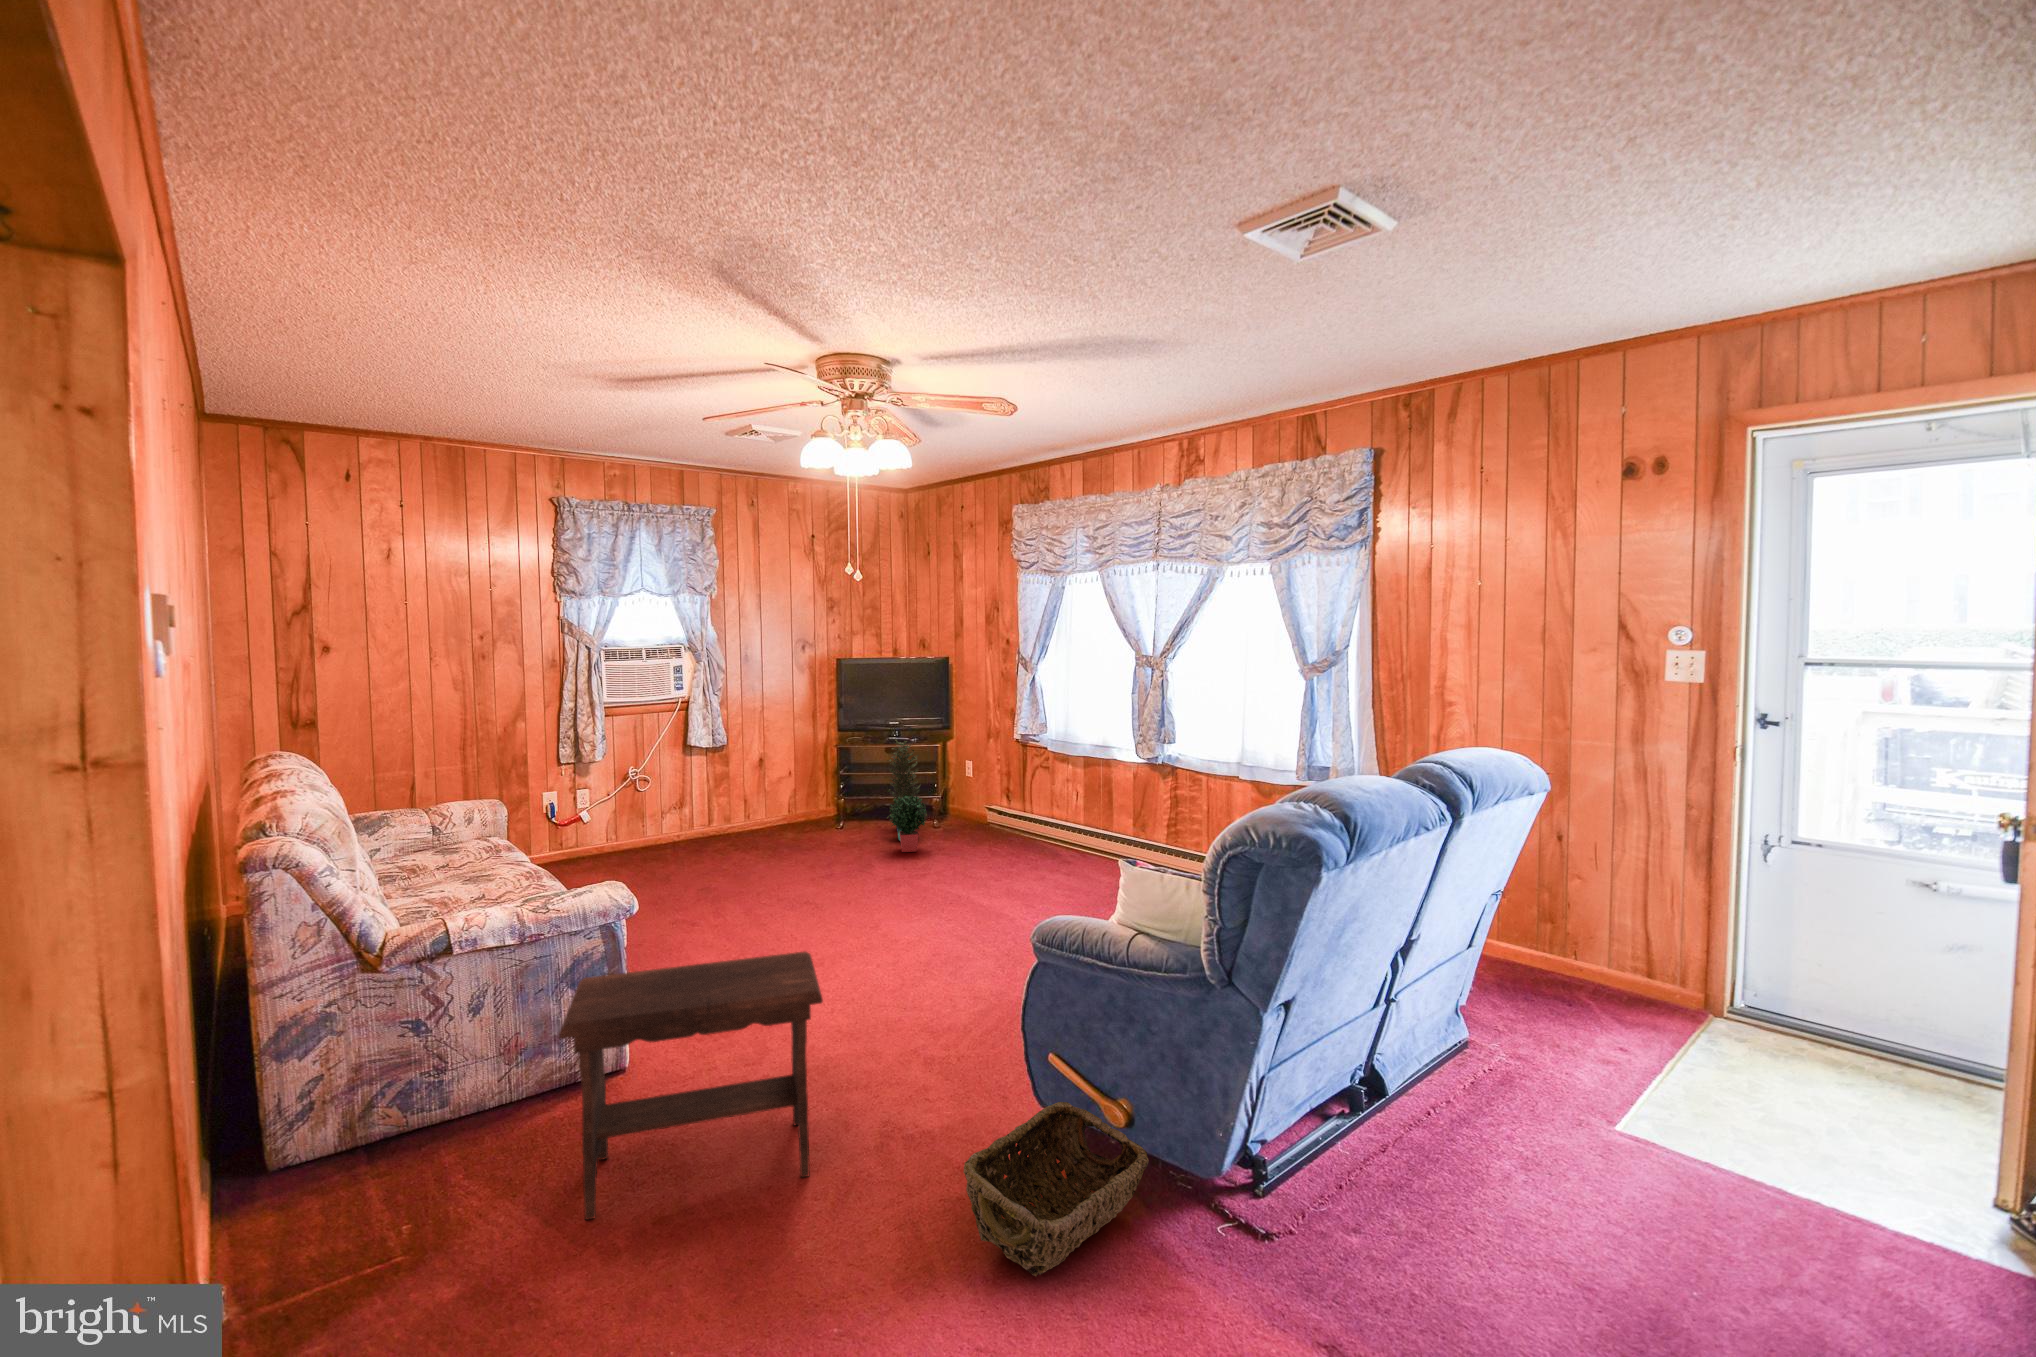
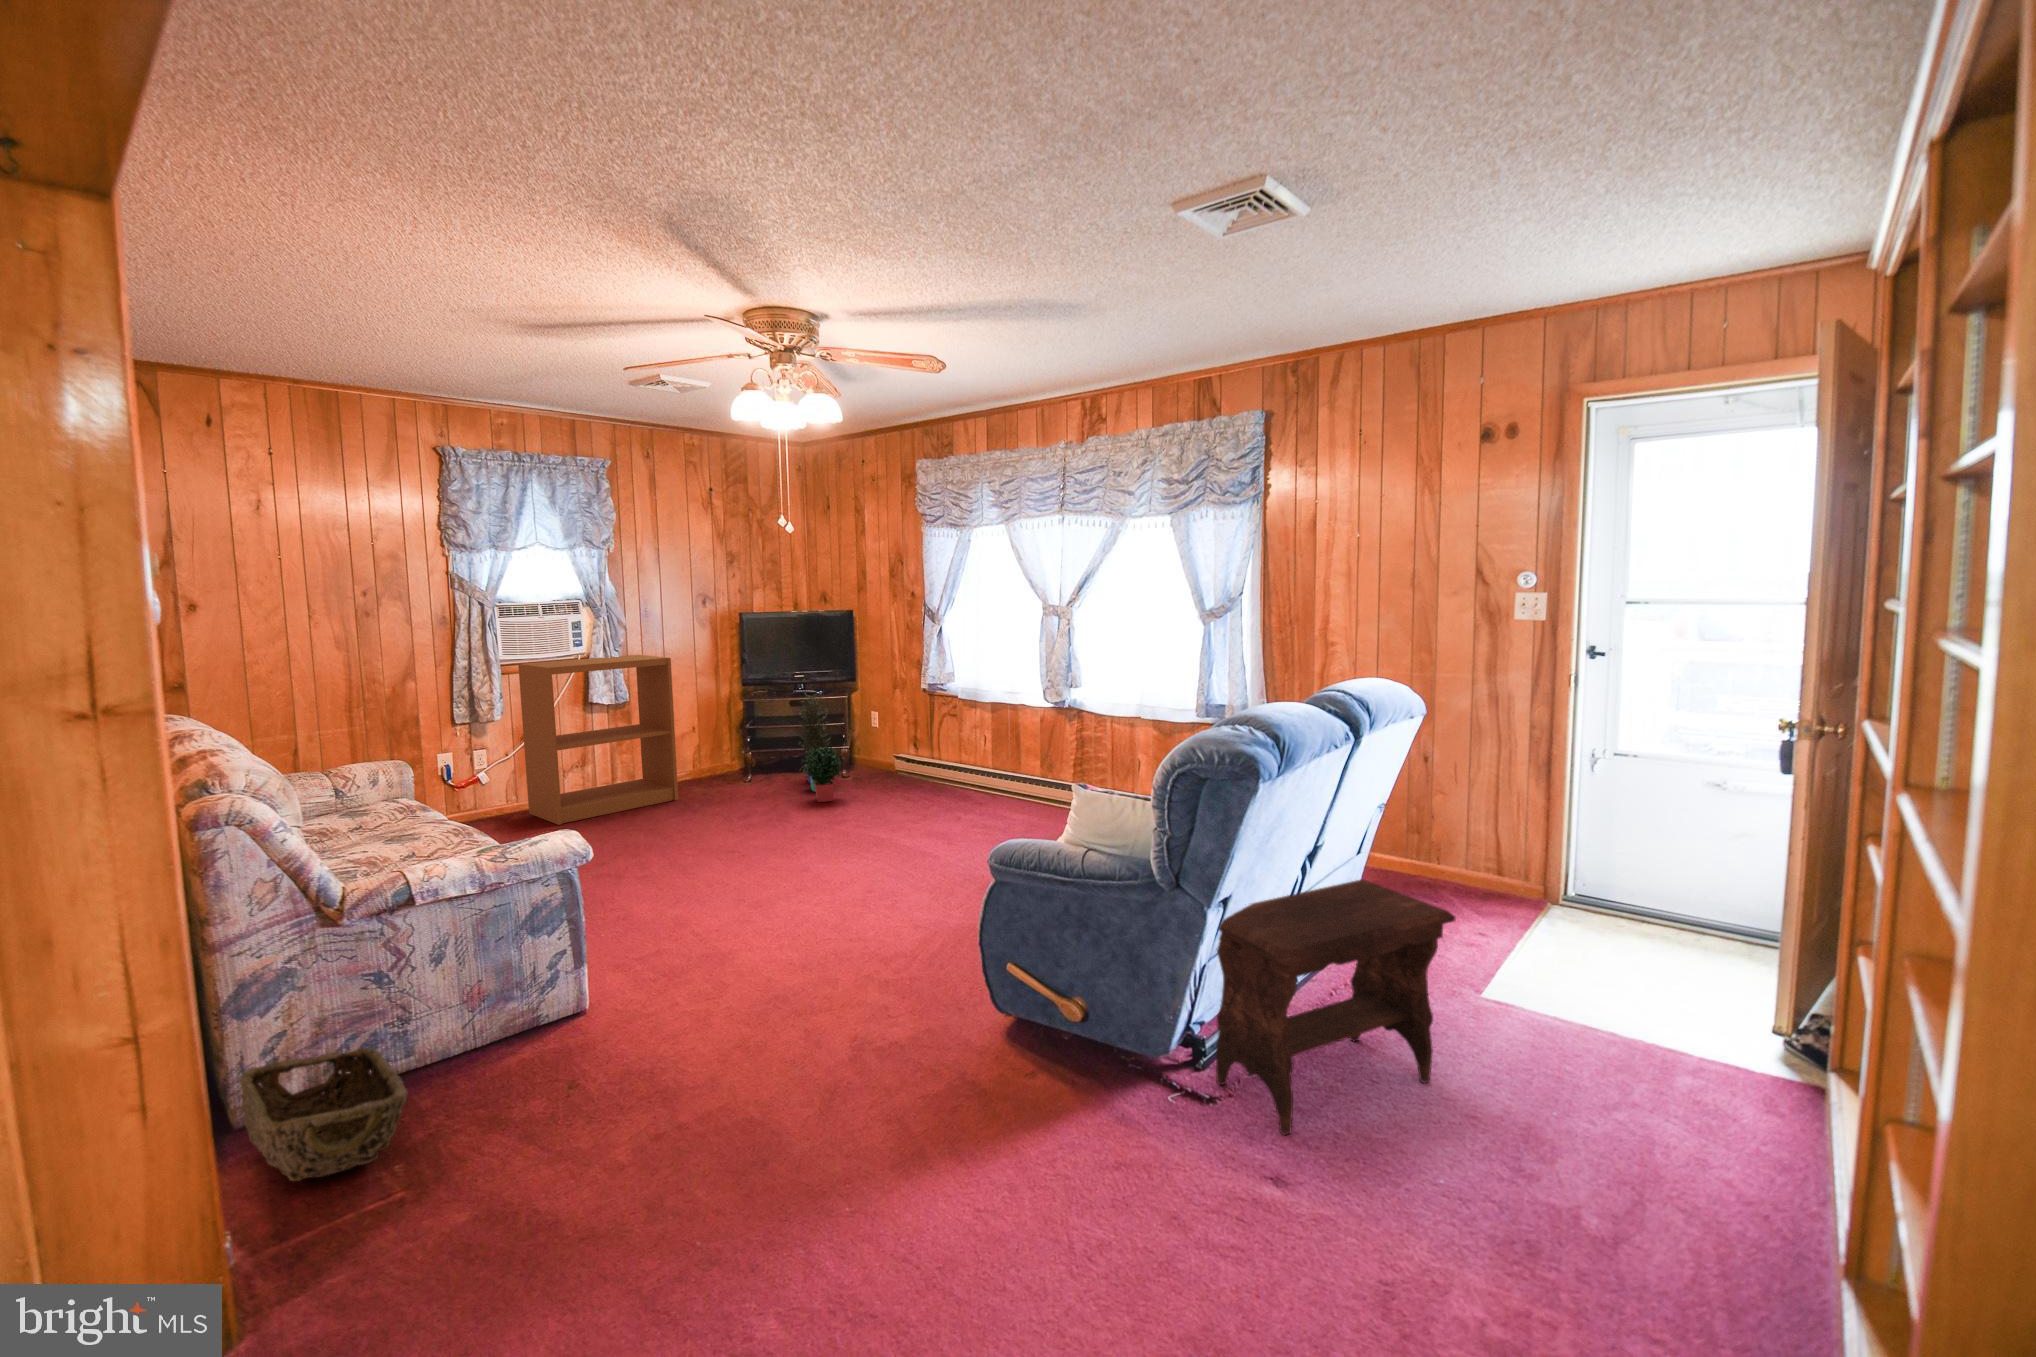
bookshelf: none [622,698,768,865] -> present [518,655,678,825]
footstool: present [559,952,823,1220] -> present [1216,879,1456,1135]
woven basket: present [963,1102,1149,1276] -> present [240,1048,408,1181]

